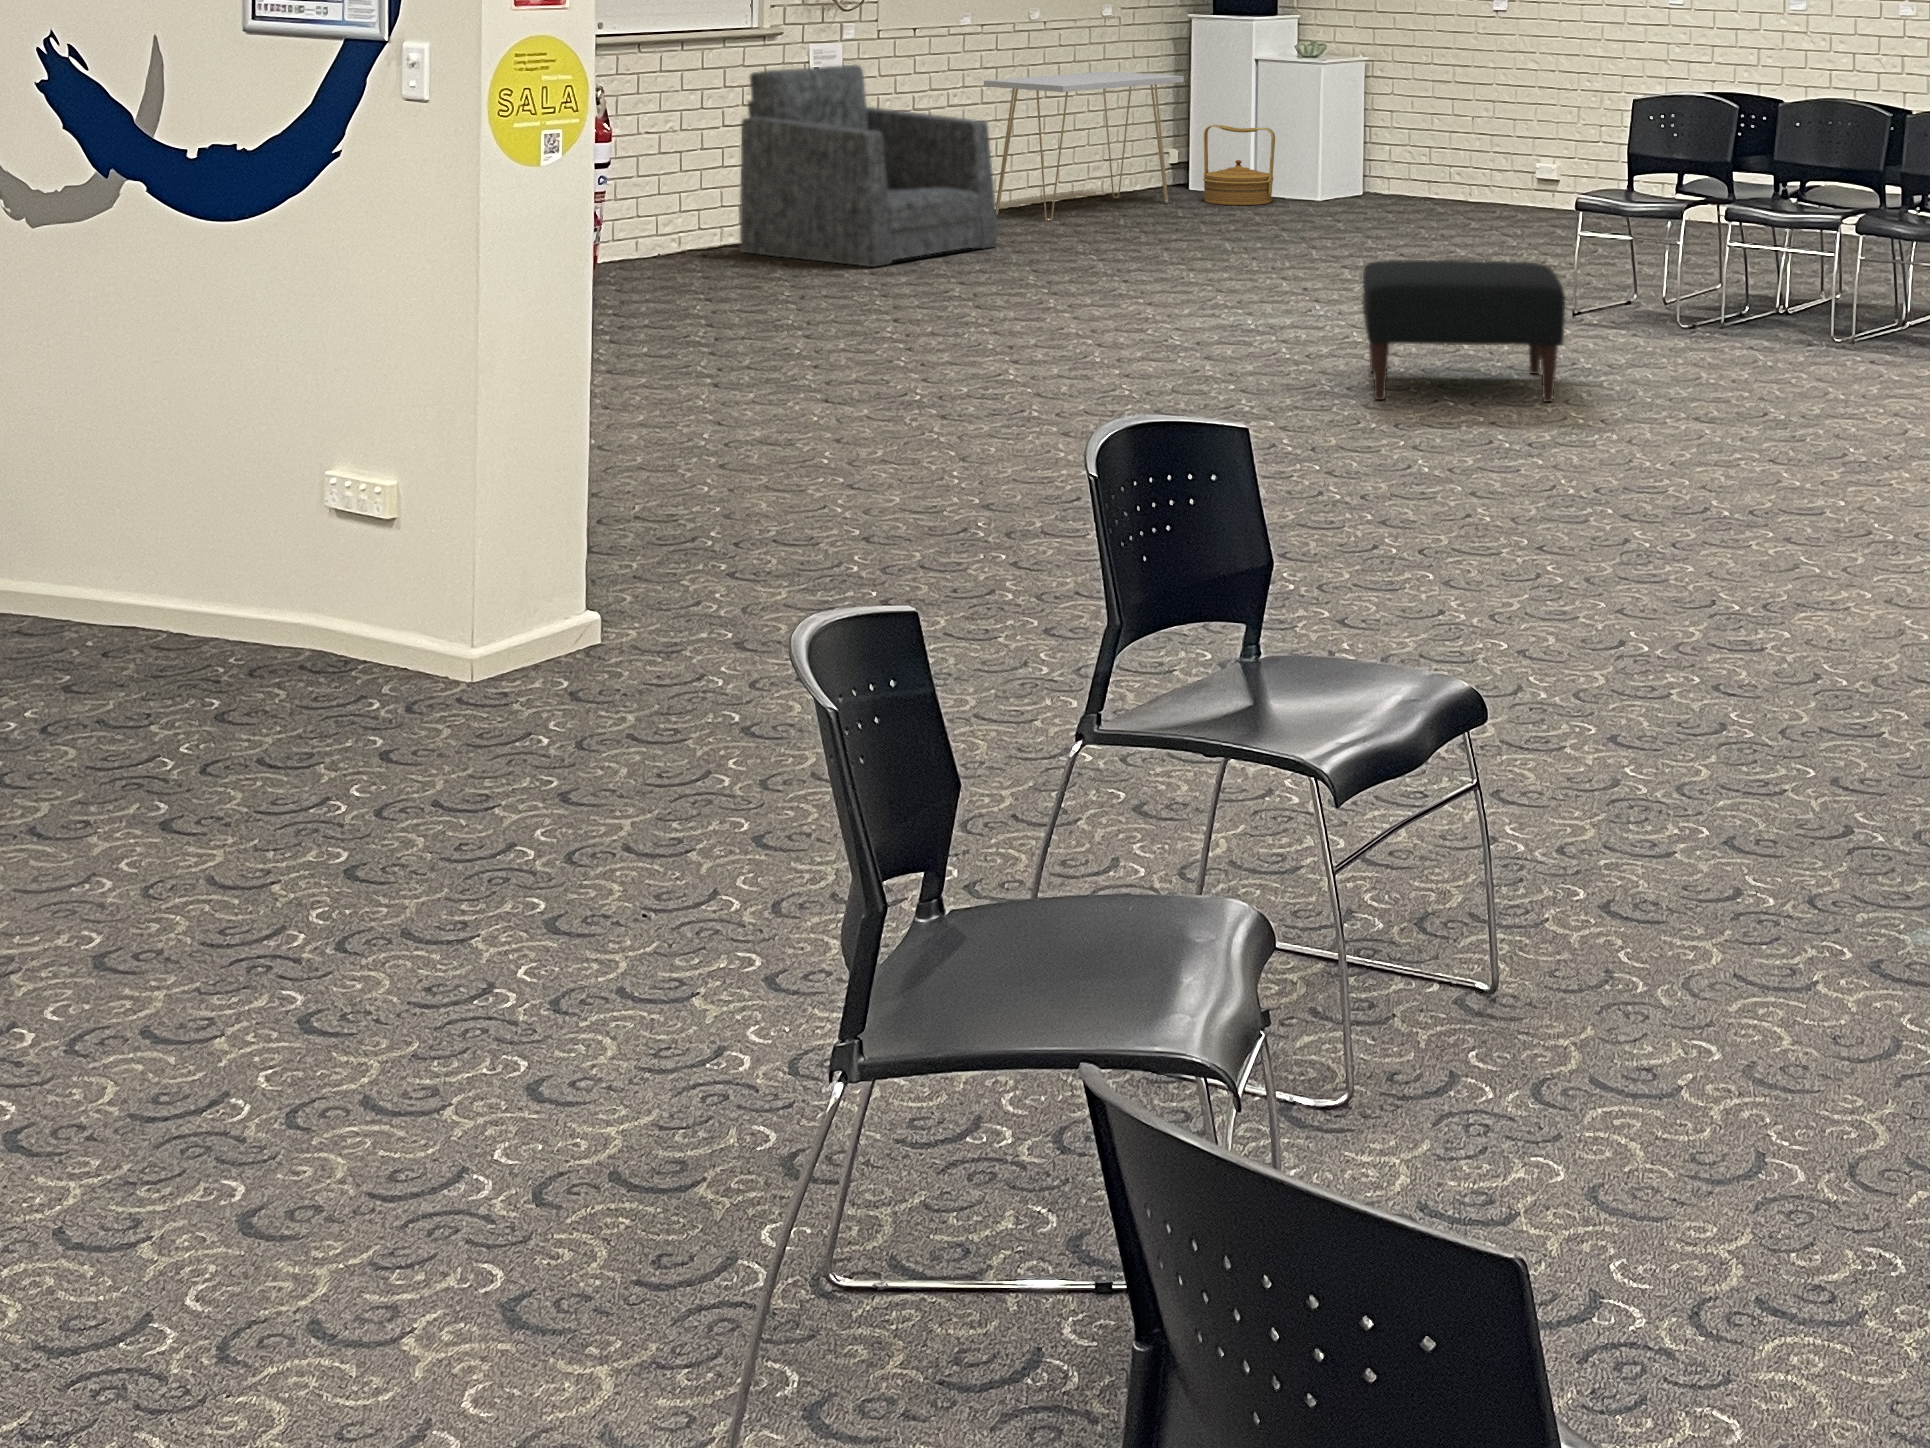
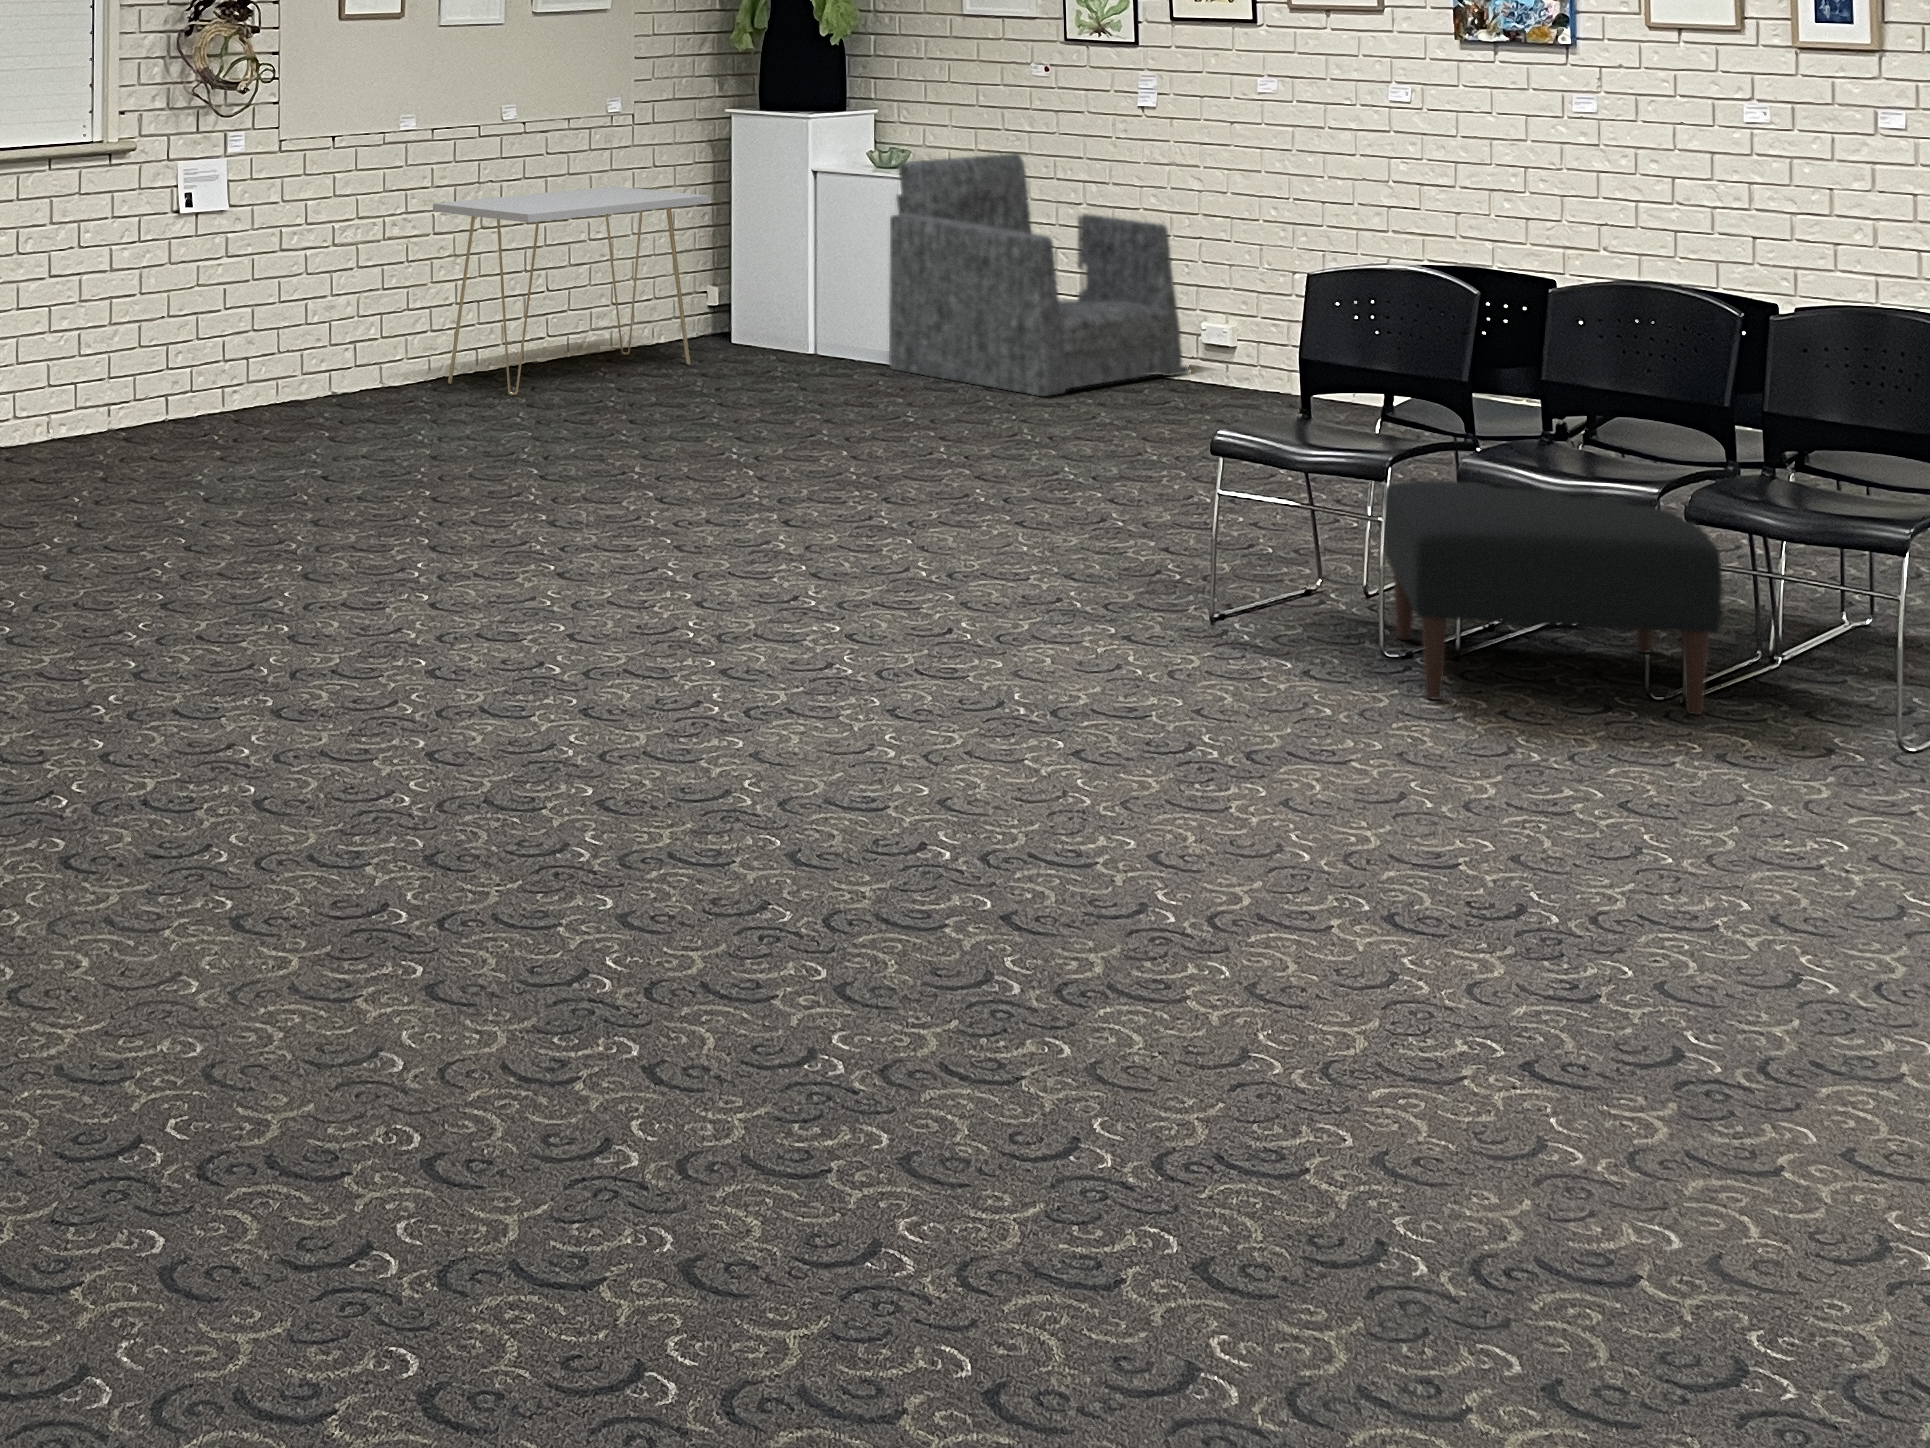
armchair: present [740,64,998,267] -> present [889,153,1189,396]
woven basket: present [1203,125,1275,205] -> none [739,259,833,370]
ottoman: present [1362,260,1565,402] -> present [1384,481,1722,714]

